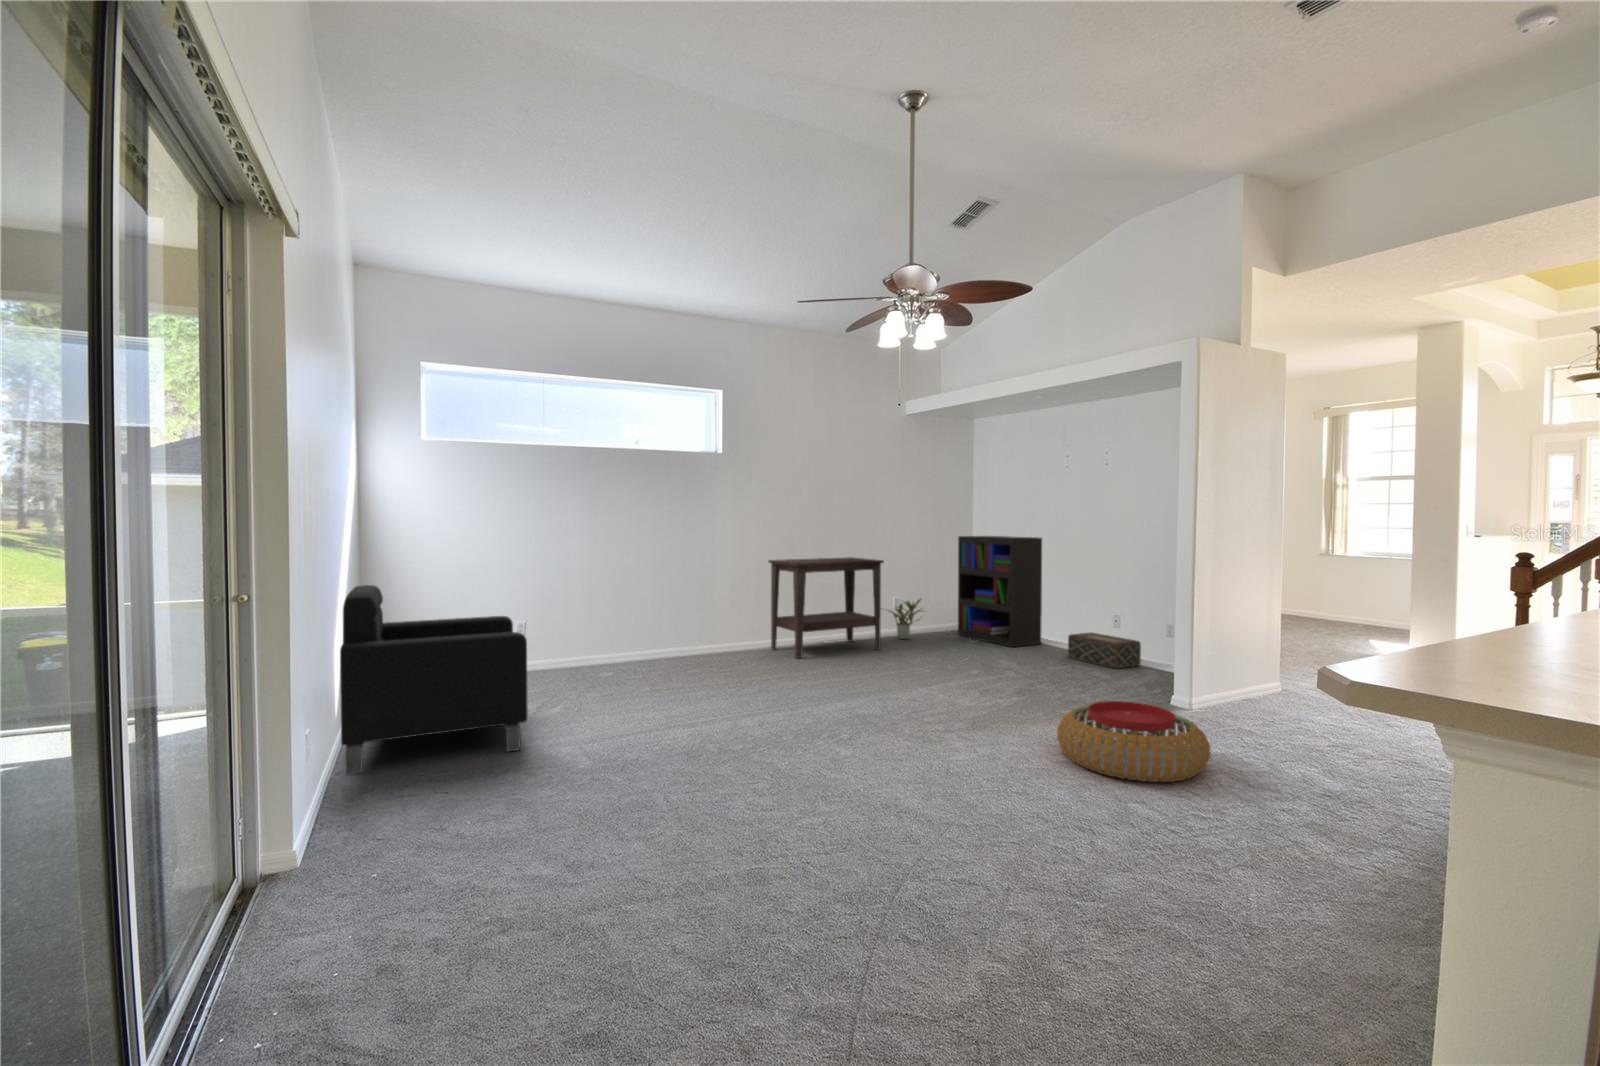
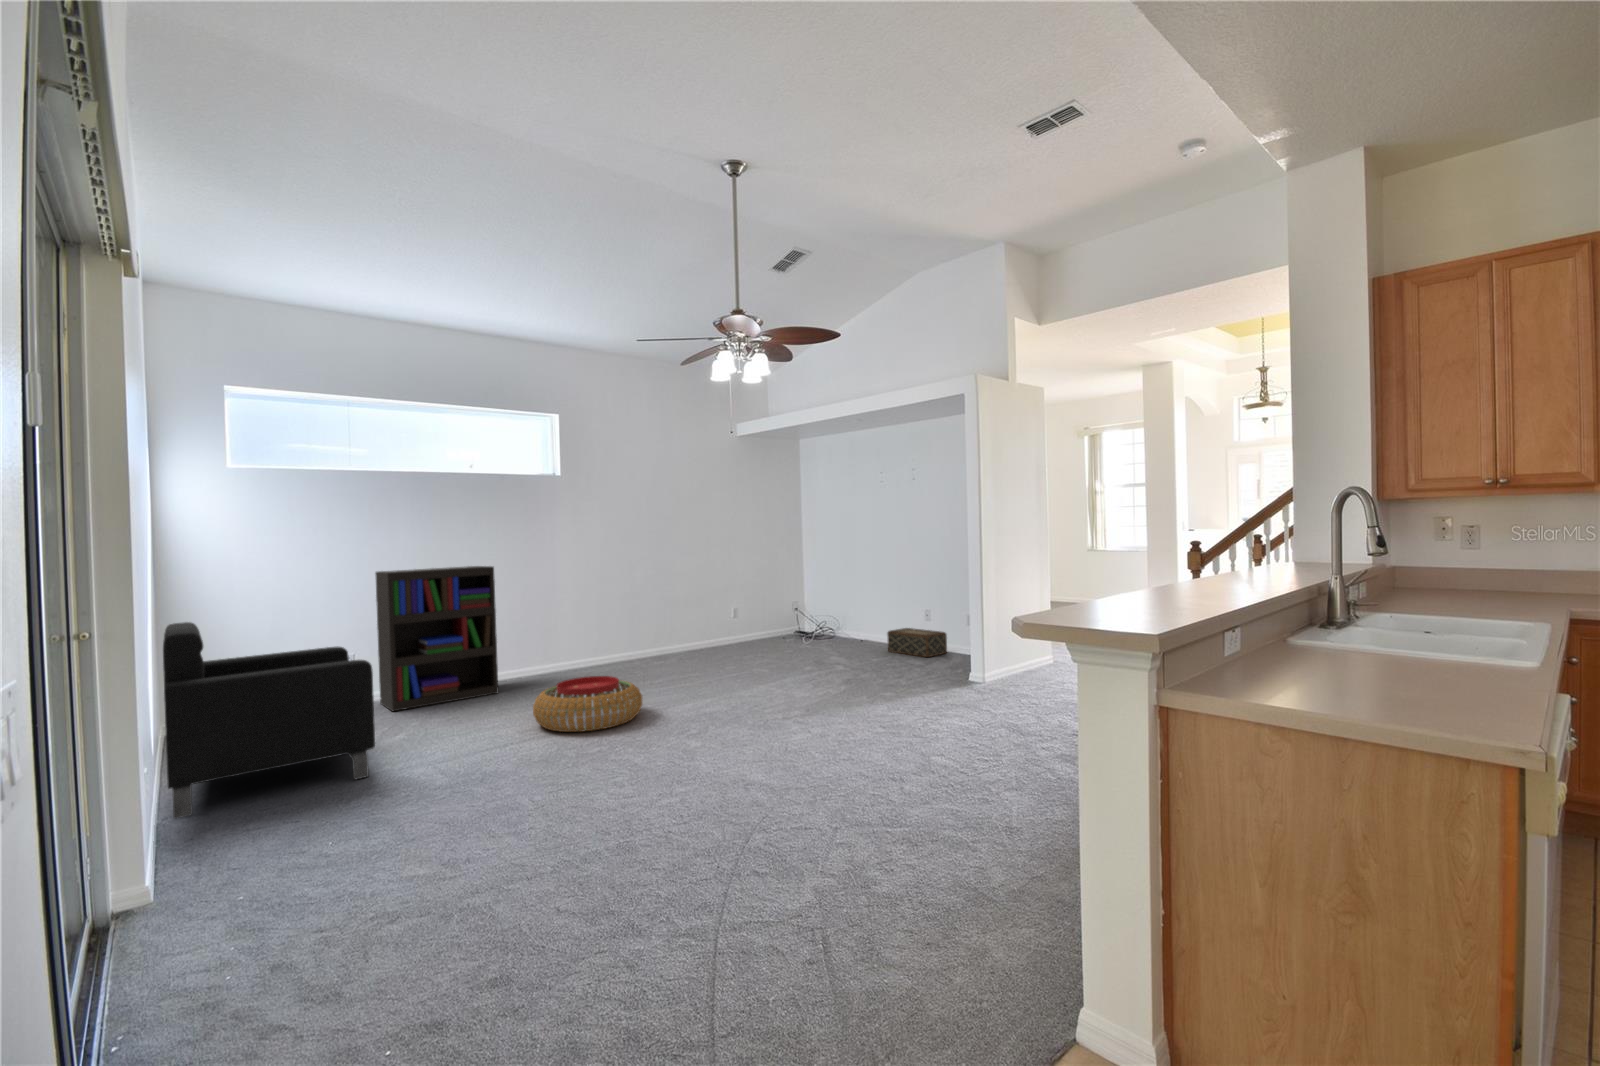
bookshelf: present [958,536,1042,647] -> present [375,566,498,711]
side table: present [768,557,884,658] -> none [609,572,721,671]
potted plant: present [890,599,921,639] -> none [719,607,763,647]
pouf: present [1057,701,1210,782] -> present [533,676,642,732]

